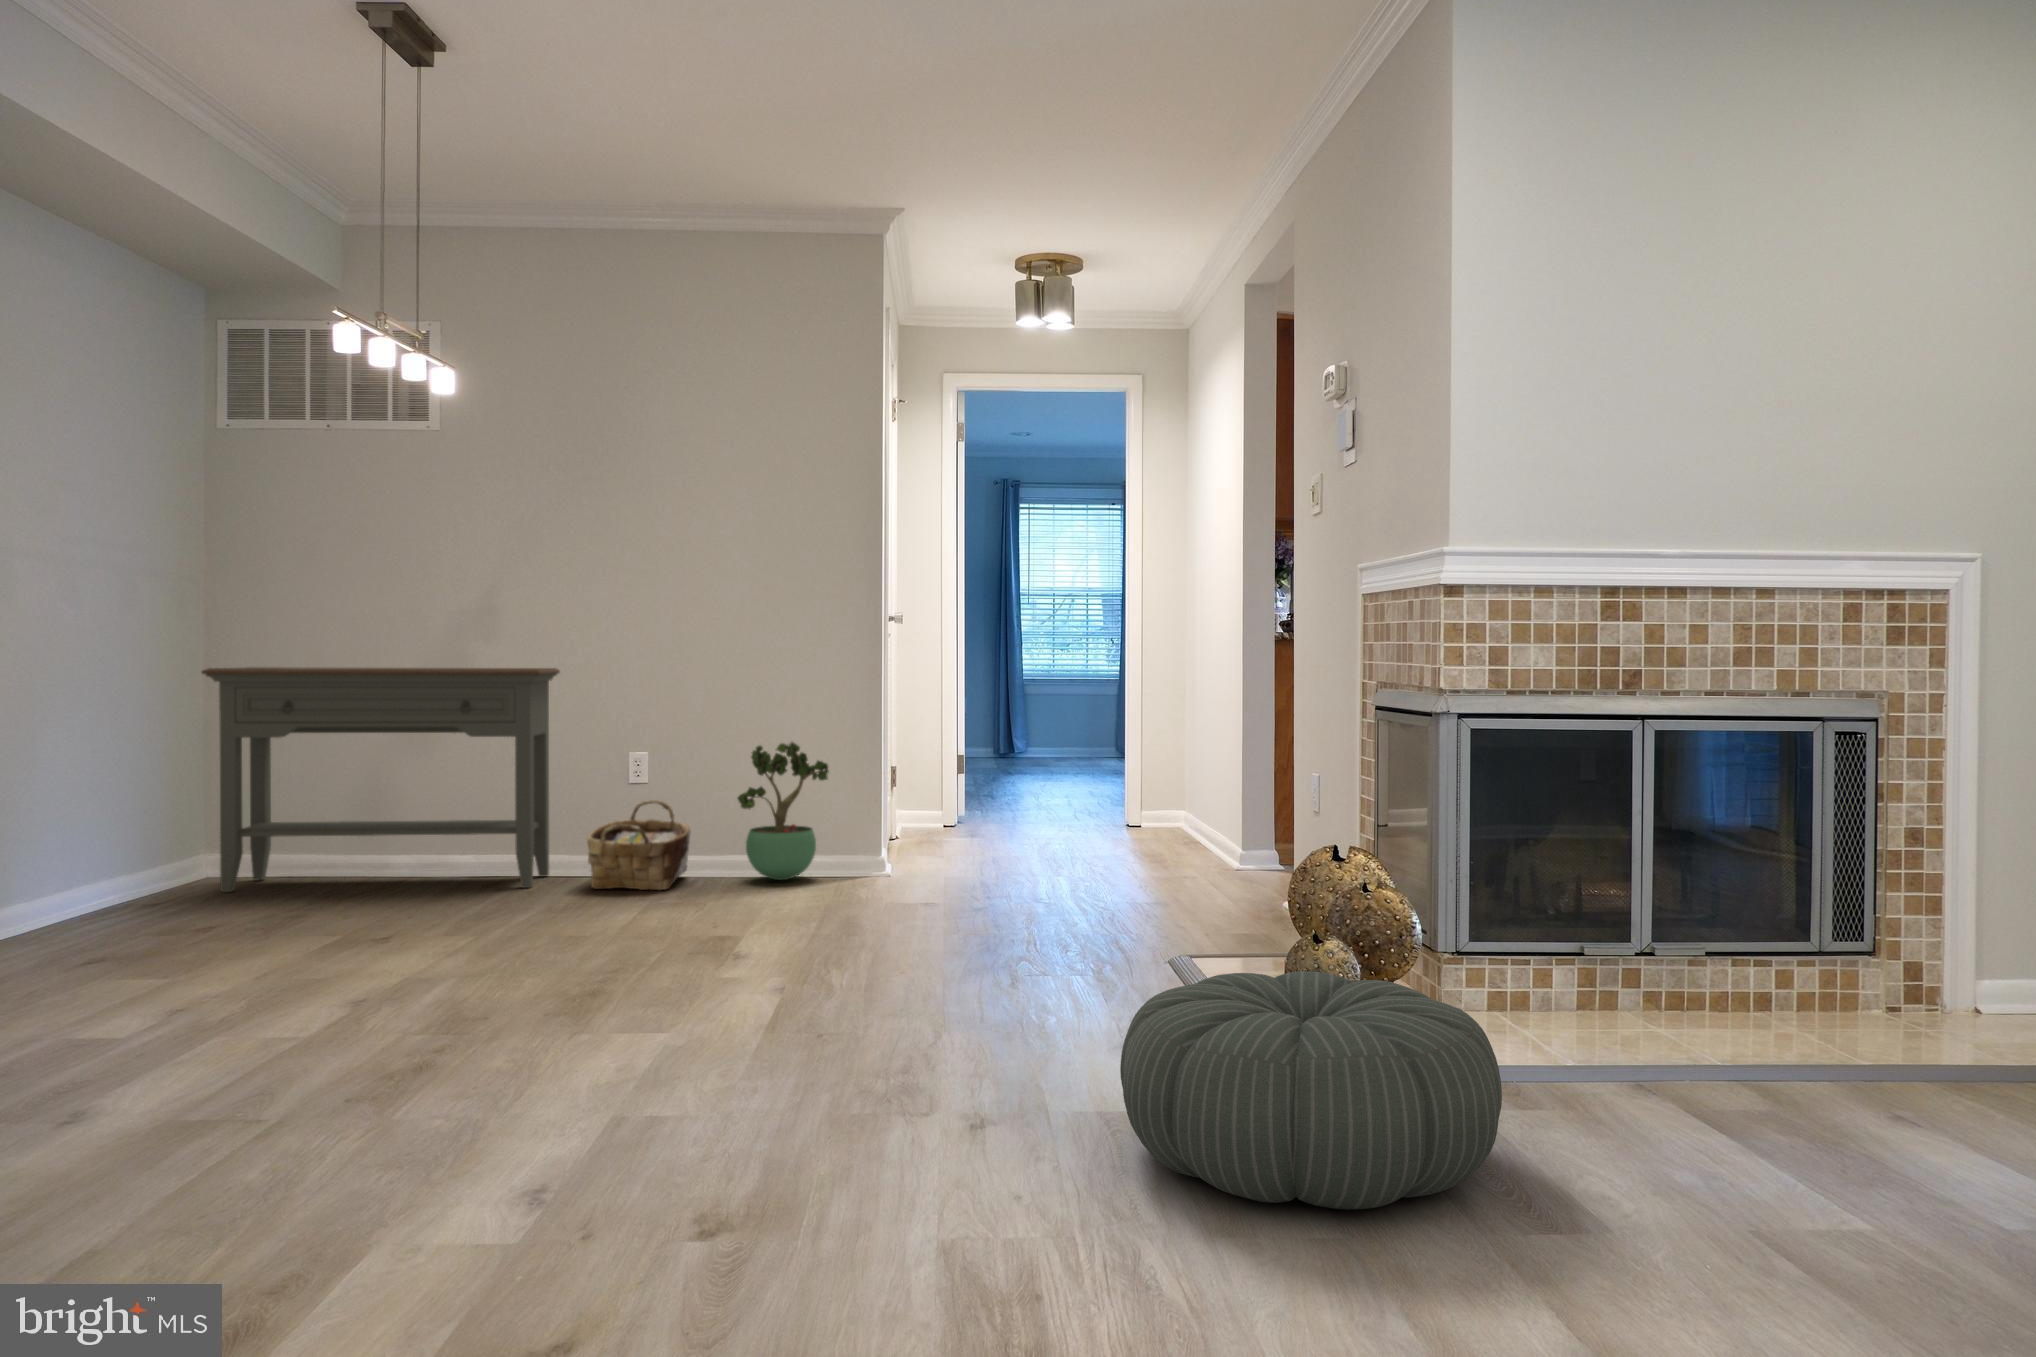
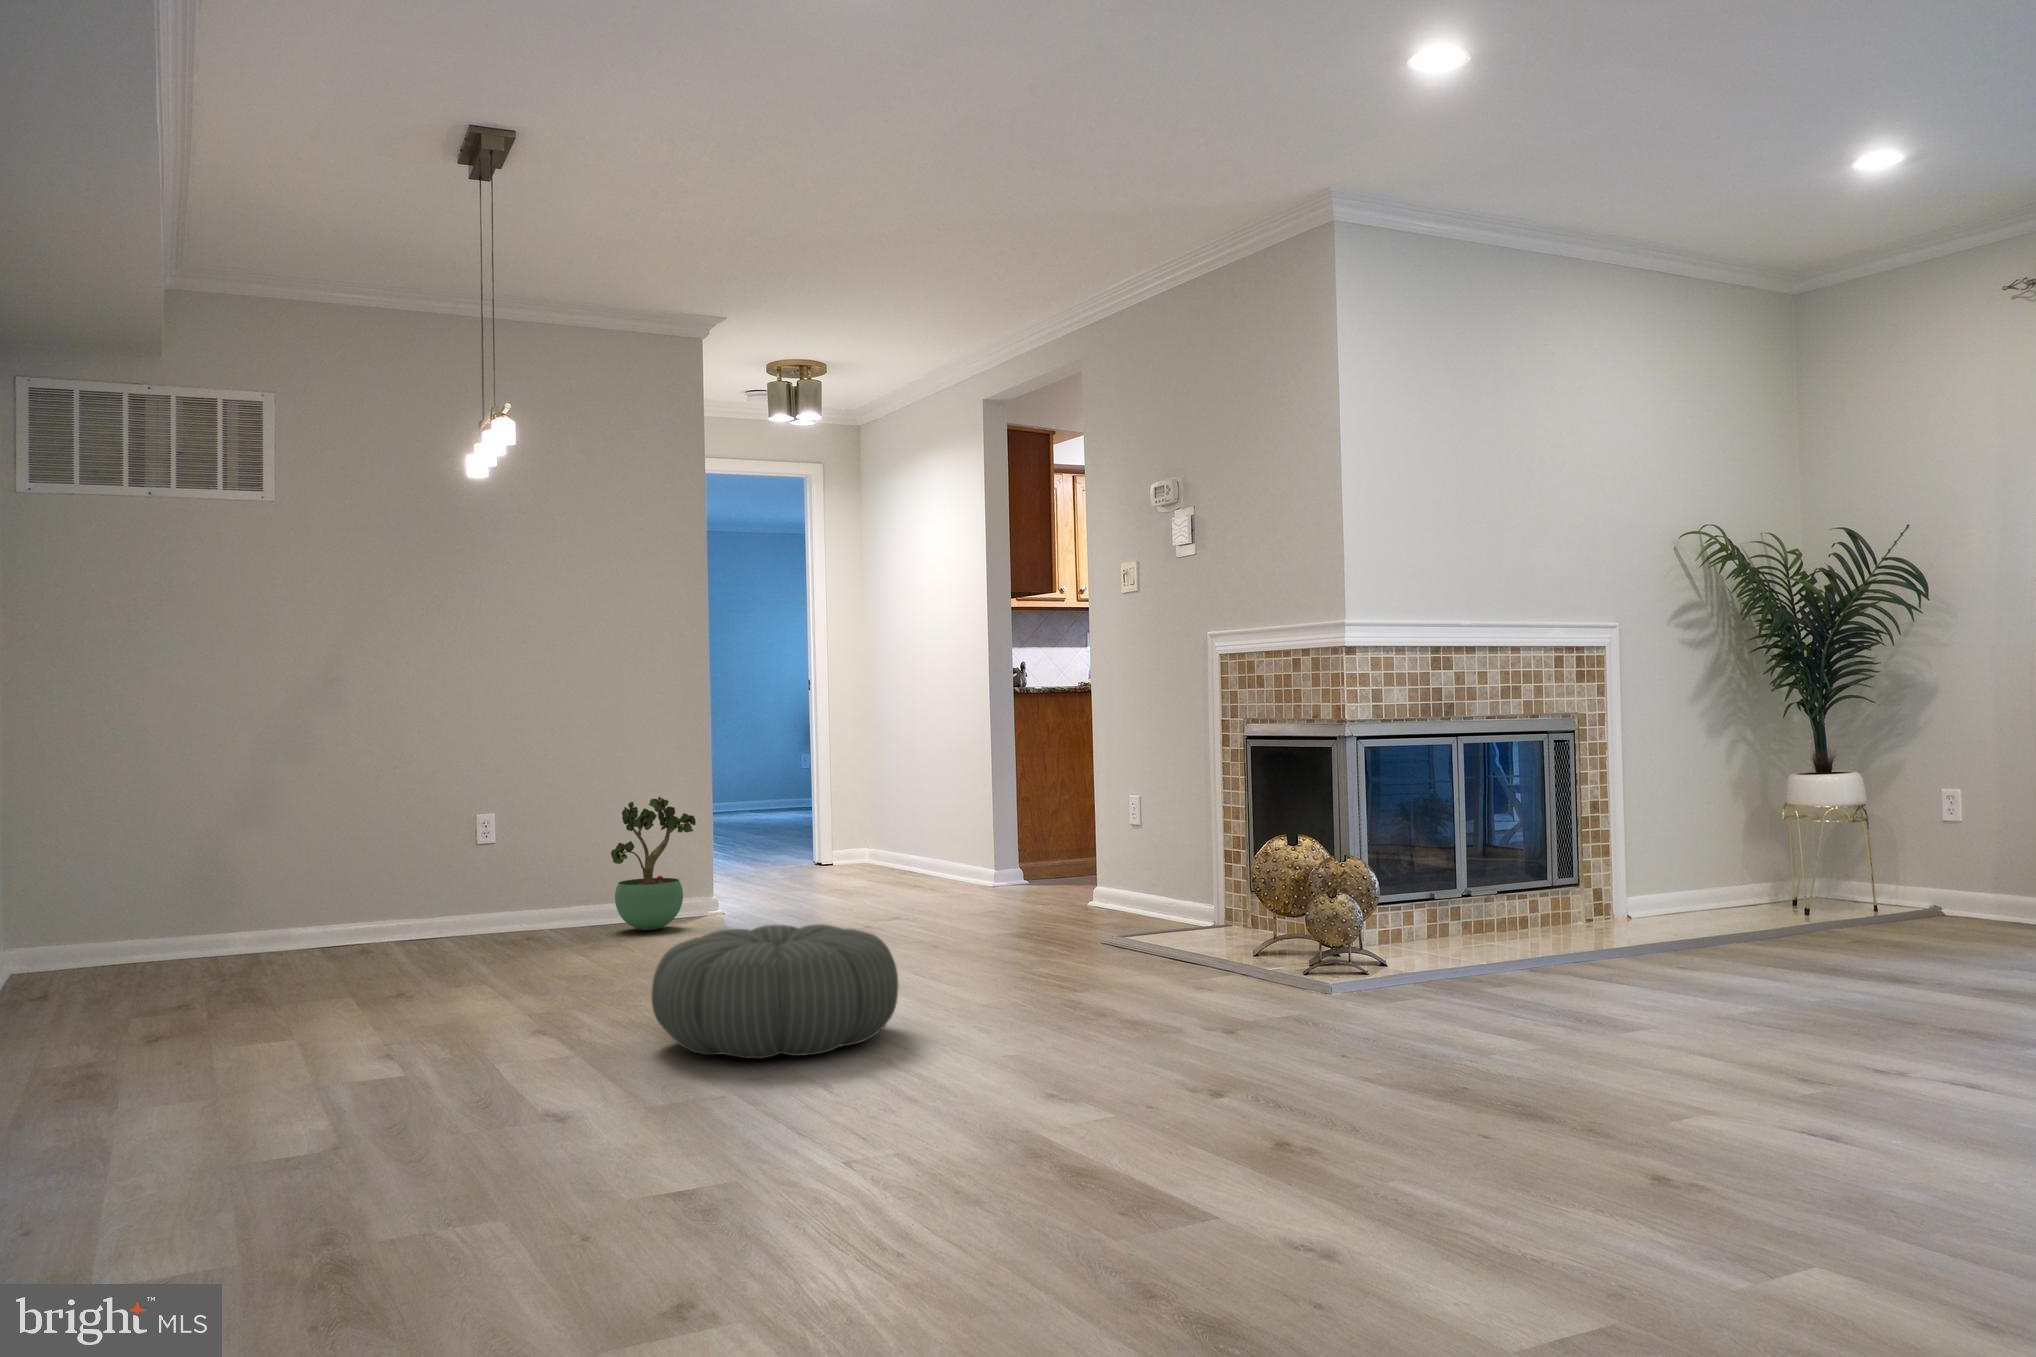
console table: present [202,667,560,892] -> none [44,735,424,993]
woven basket: present [587,800,690,890] -> none [470,862,569,952]
pouf: present [1120,971,1502,1209] -> present [651,924,898,1059]

